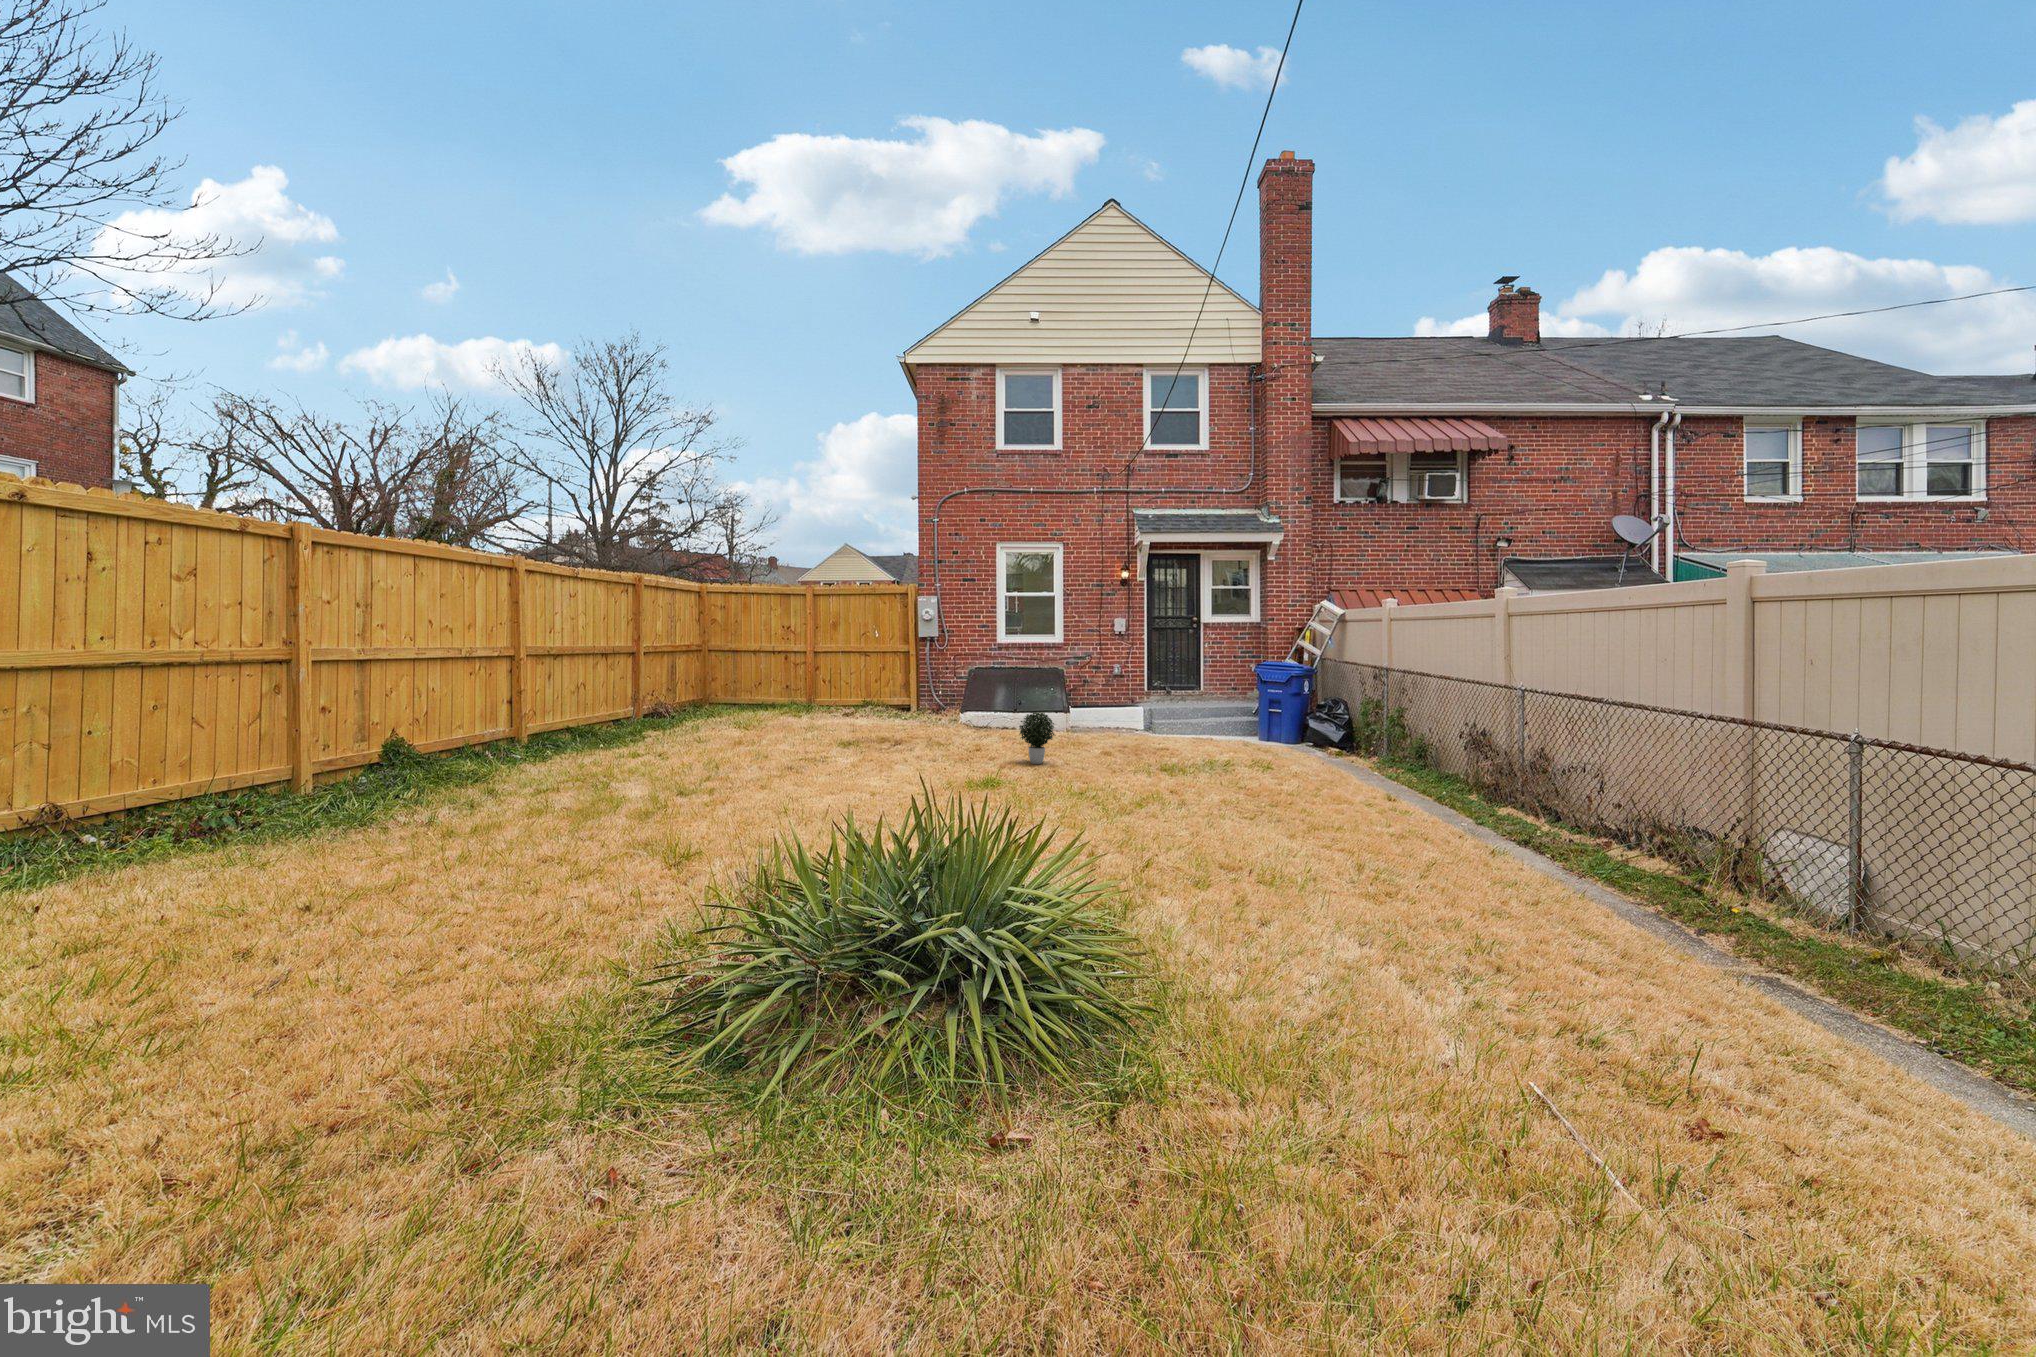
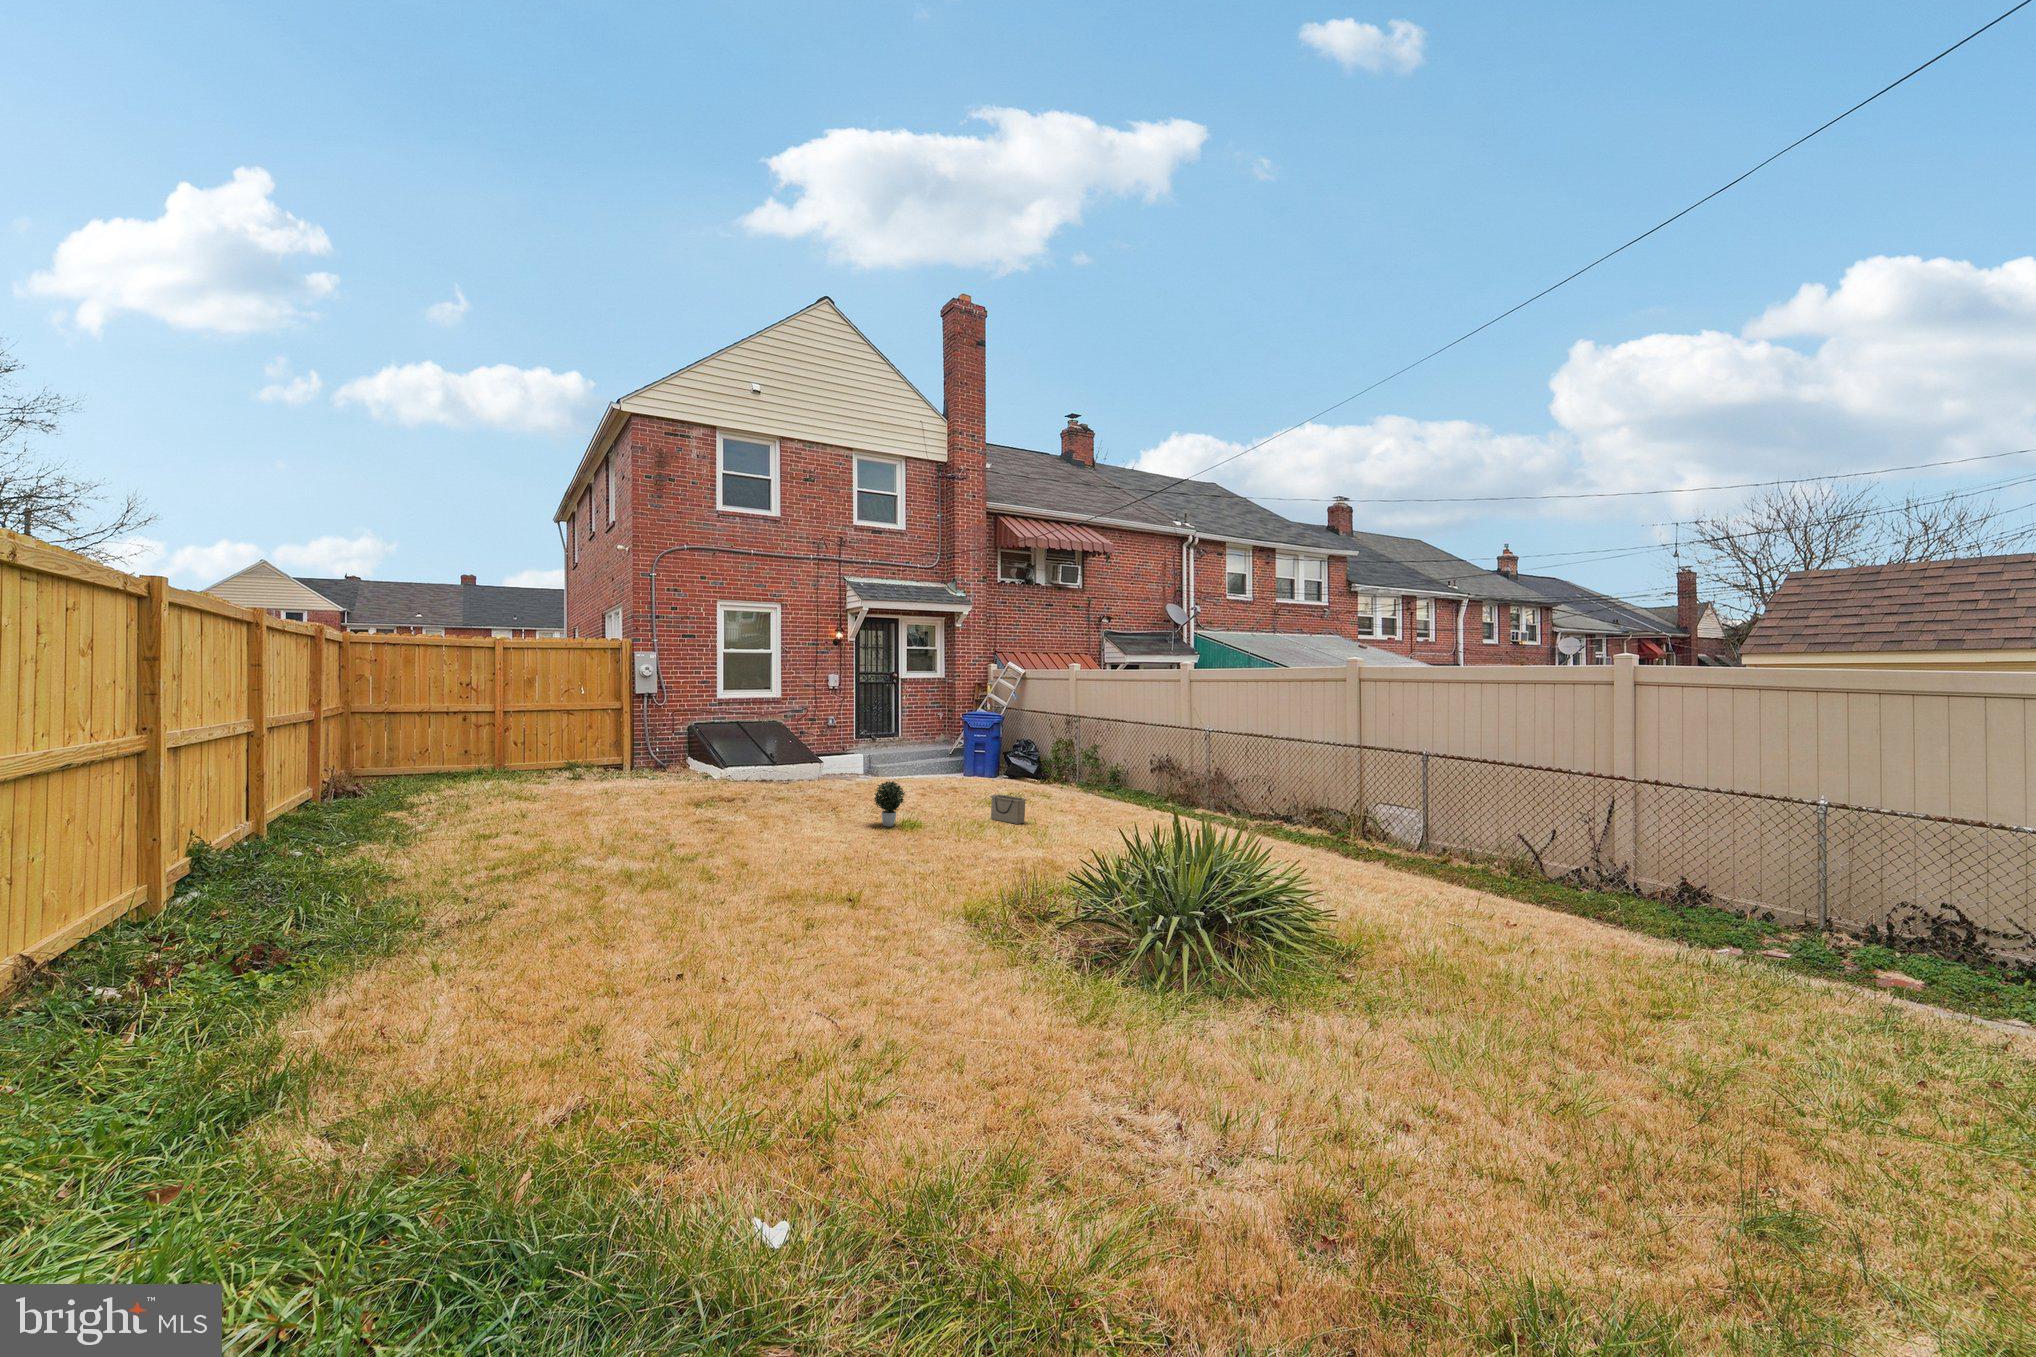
basket: none [1172,739,1209,774] -> present [991,794,1026,824]

